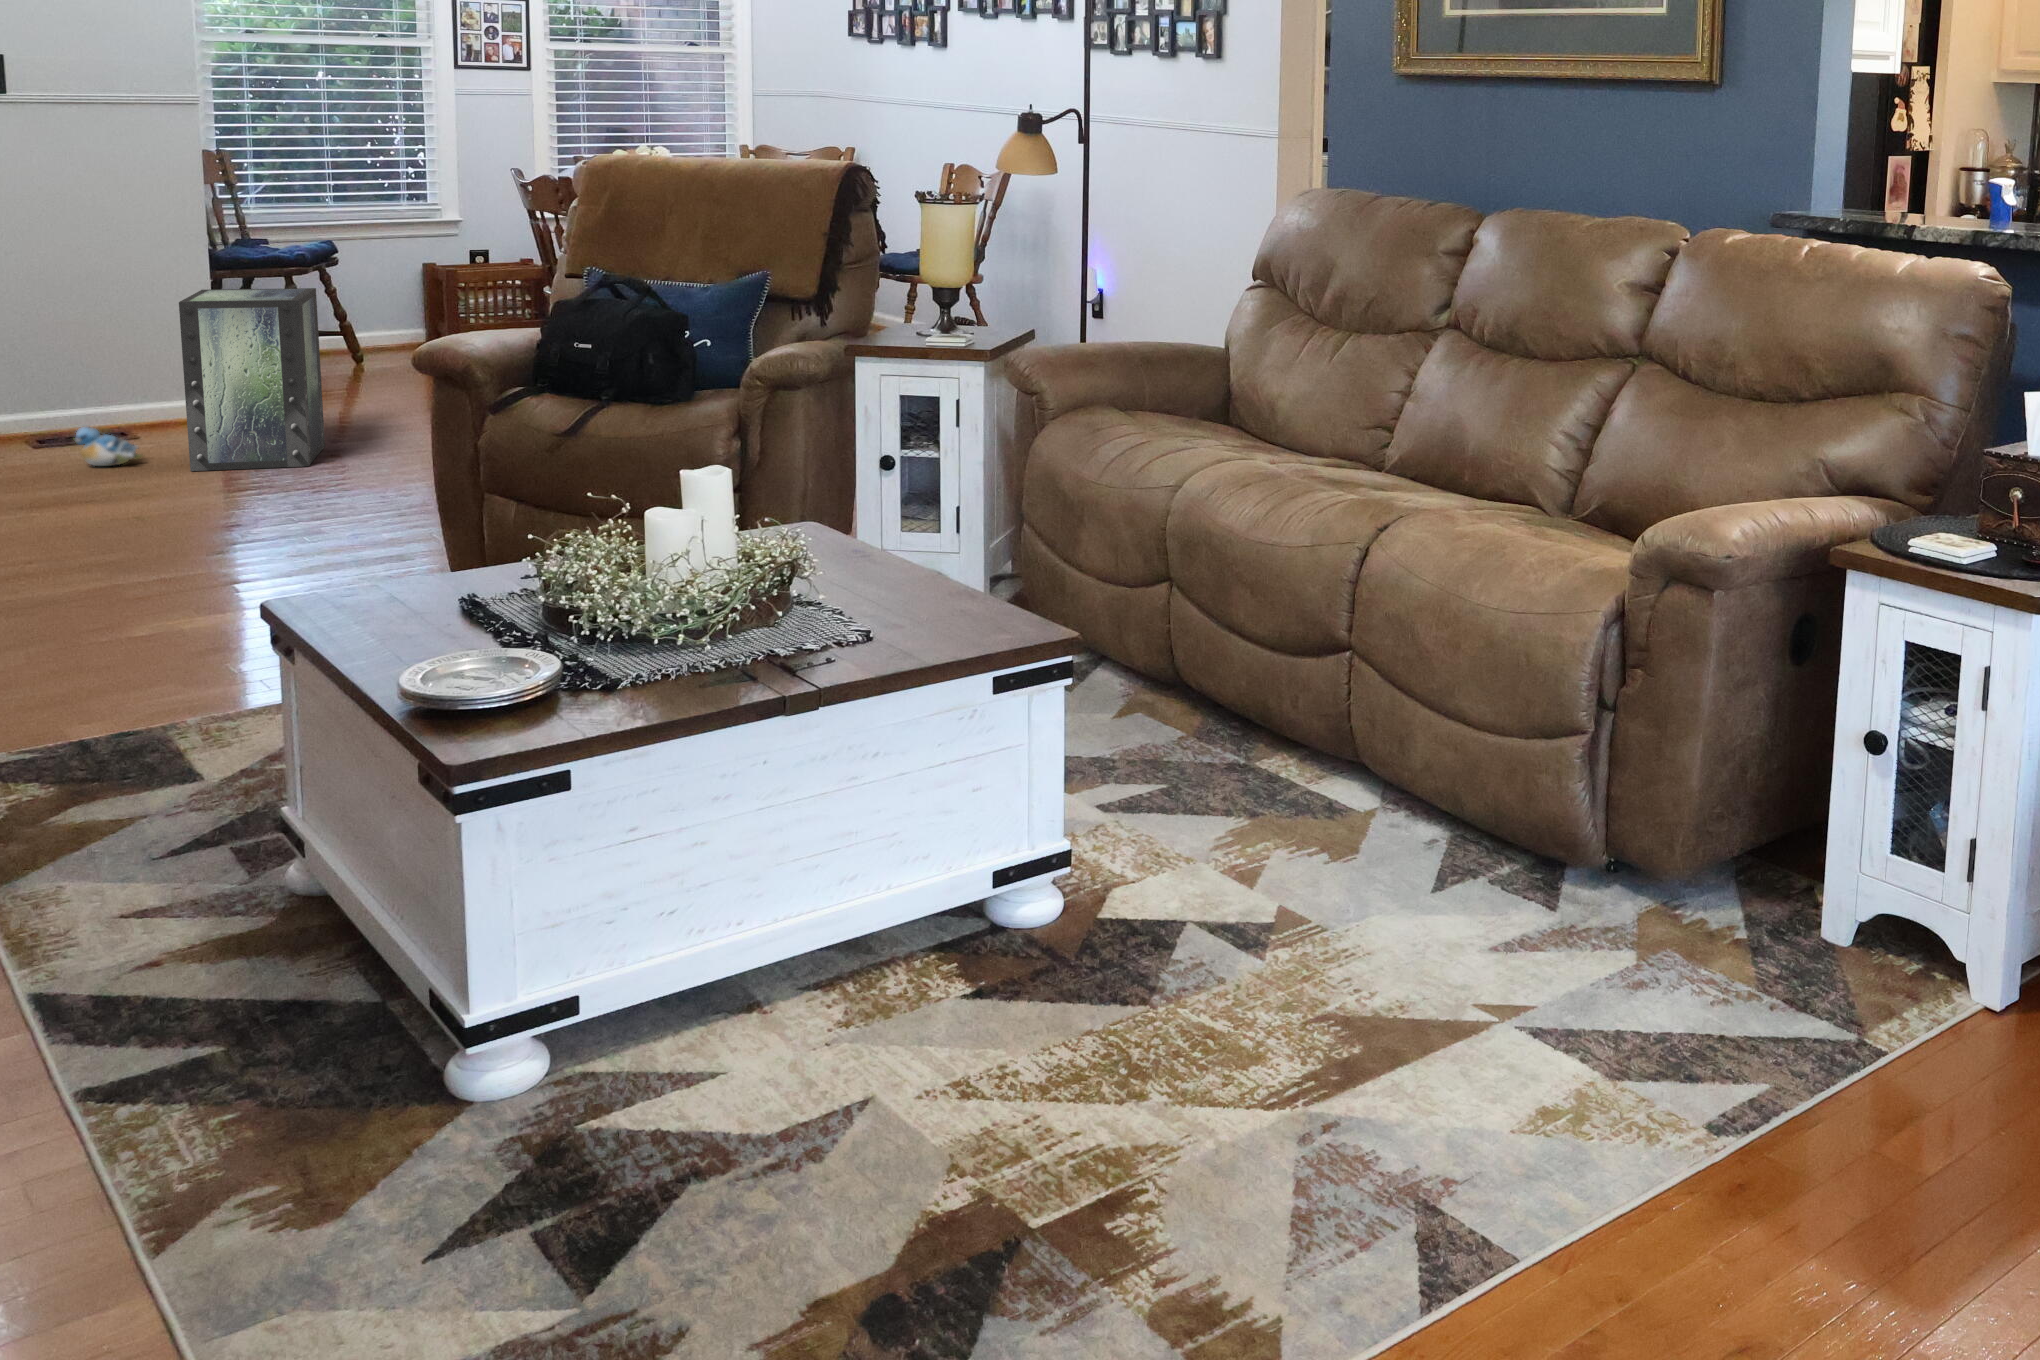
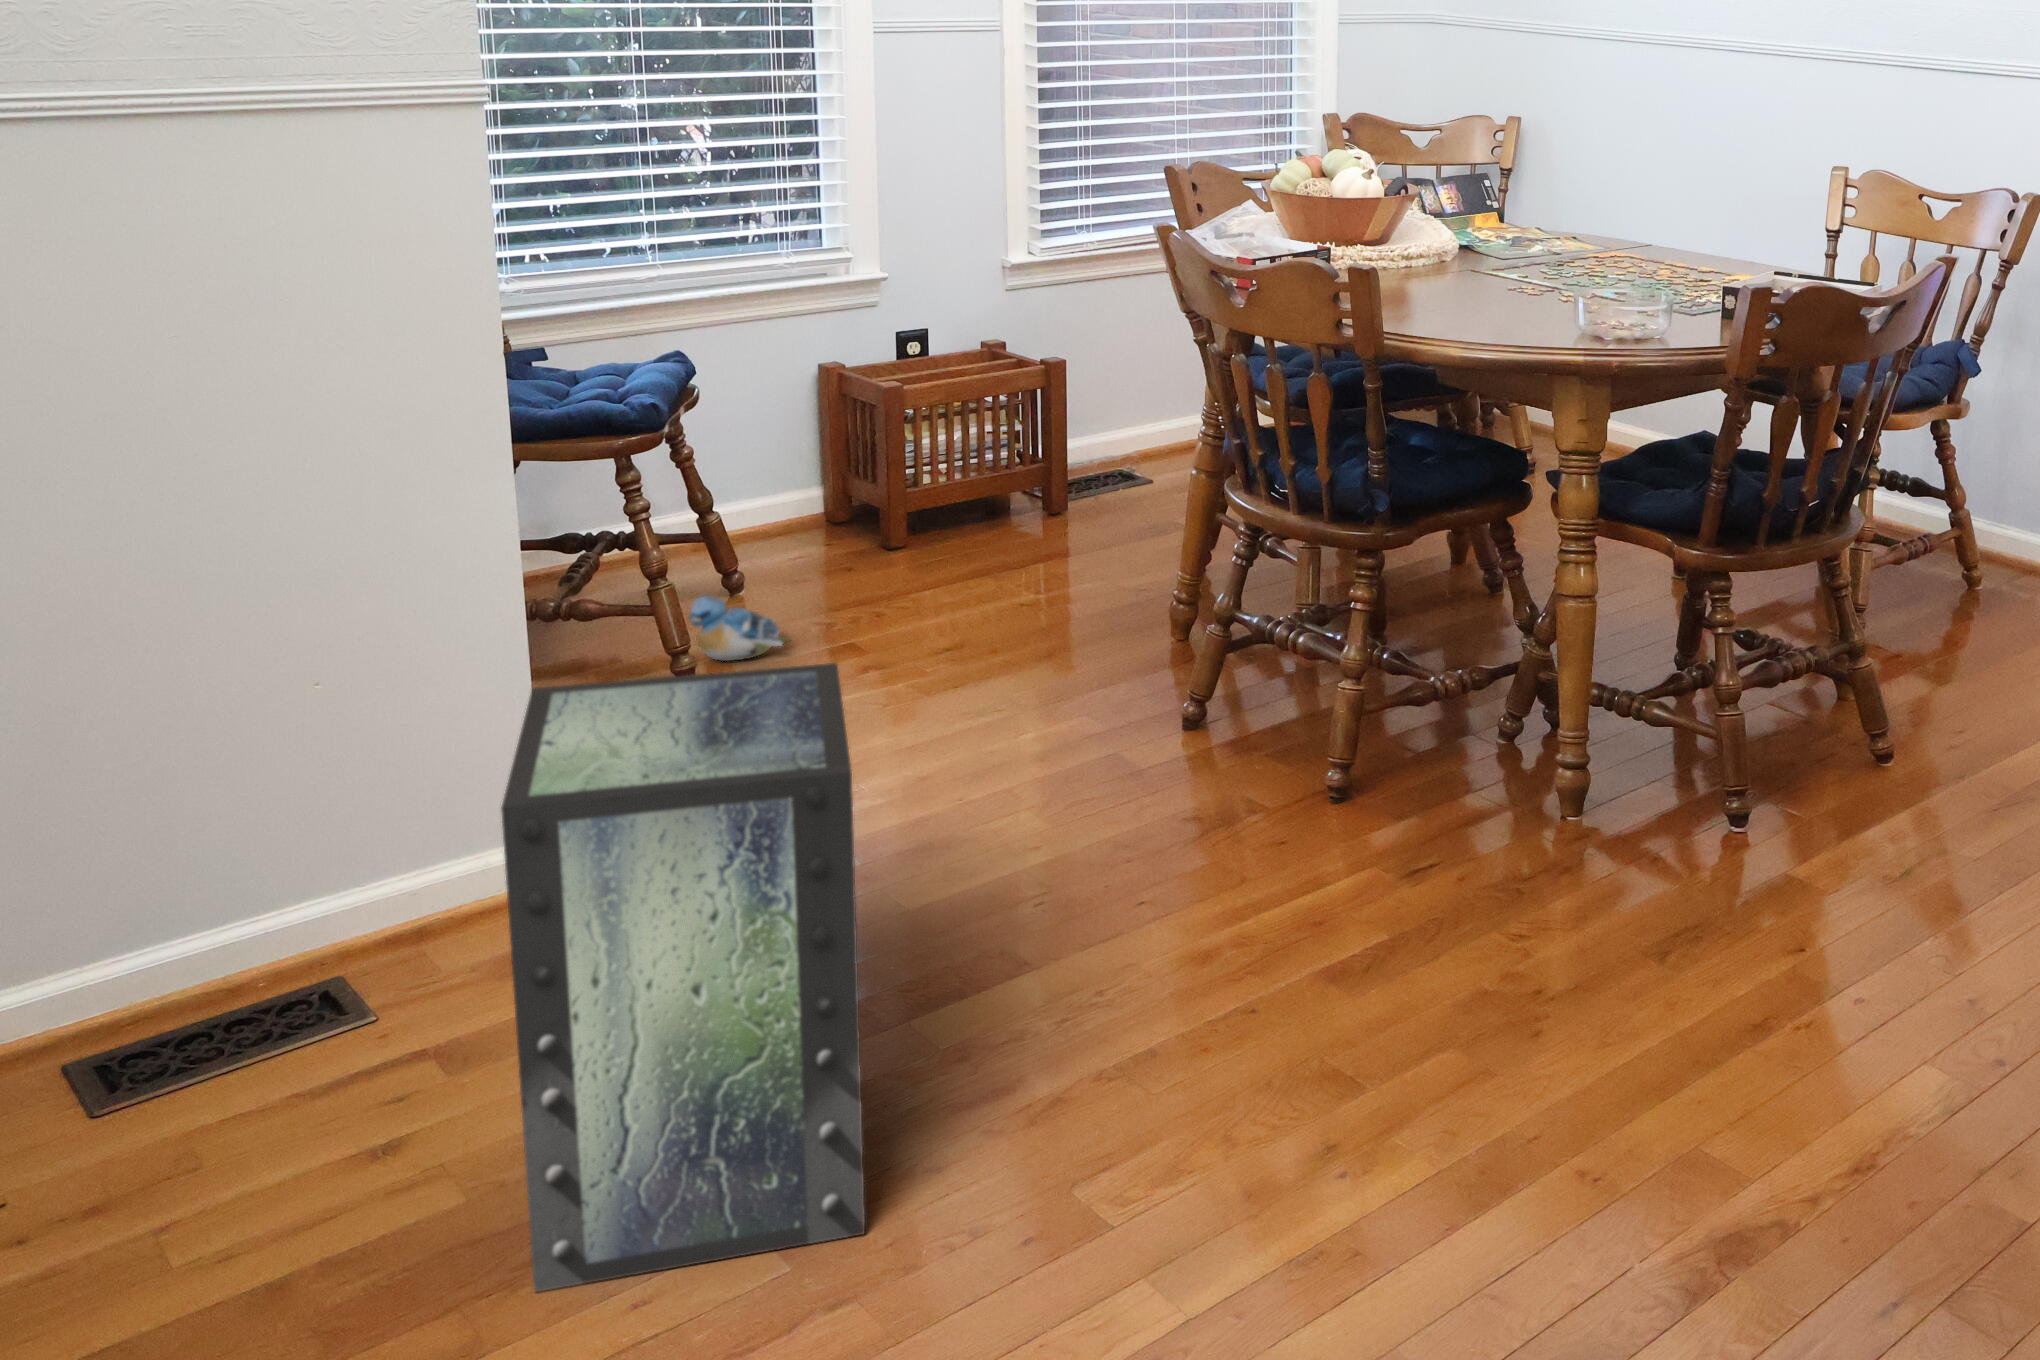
plush toy: present [74,427,142,466] -> present [687,596,790,661]

